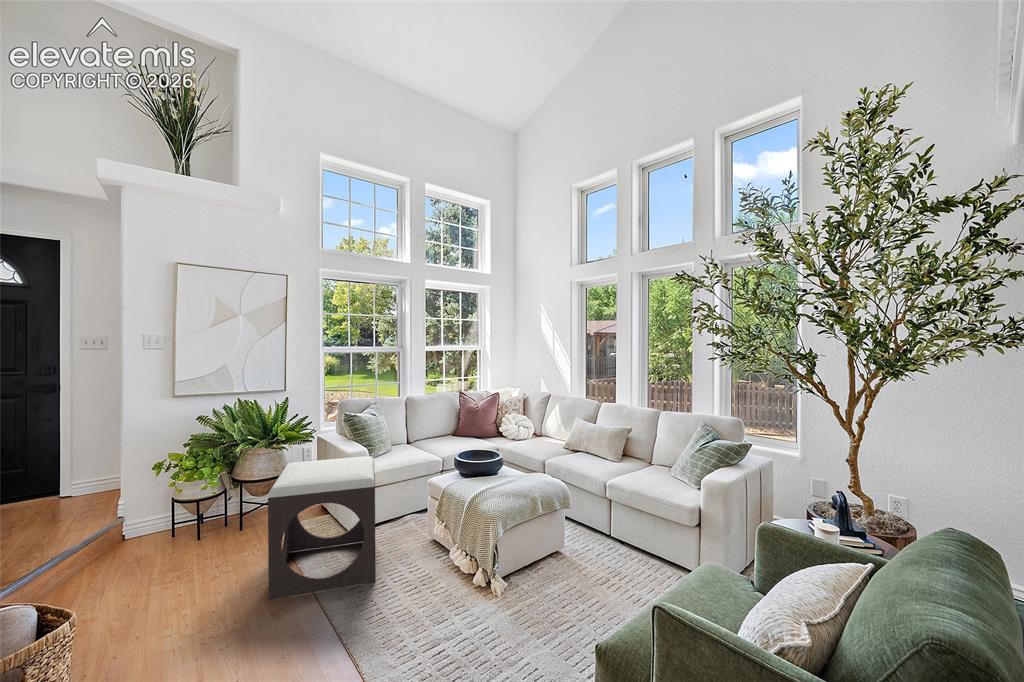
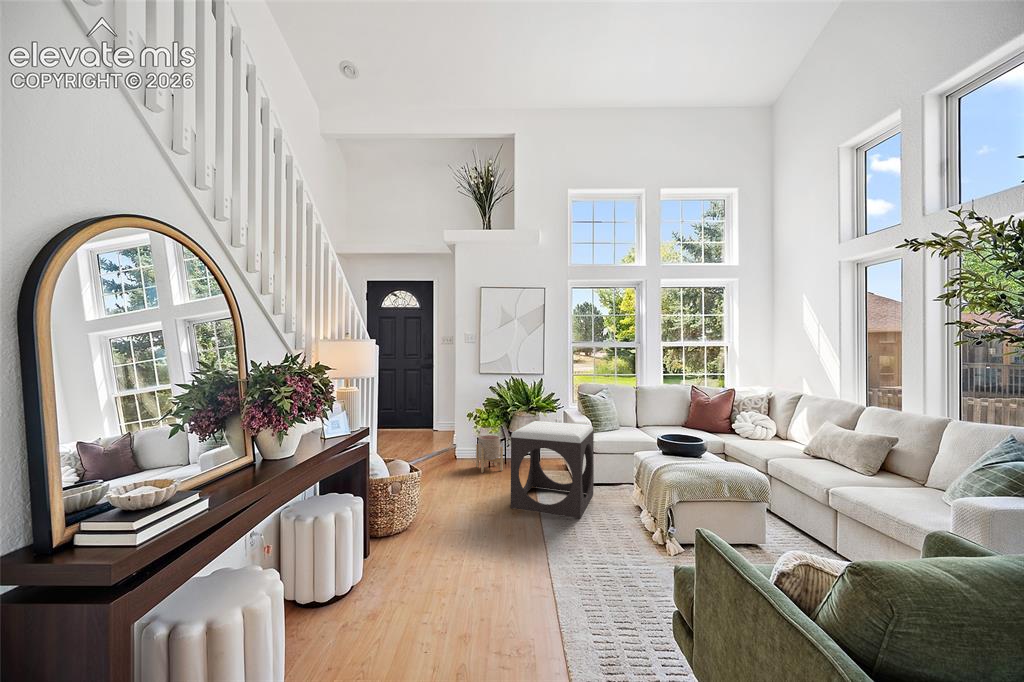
planter: none [177,489,228,551] -> present [476,435,503,473]

